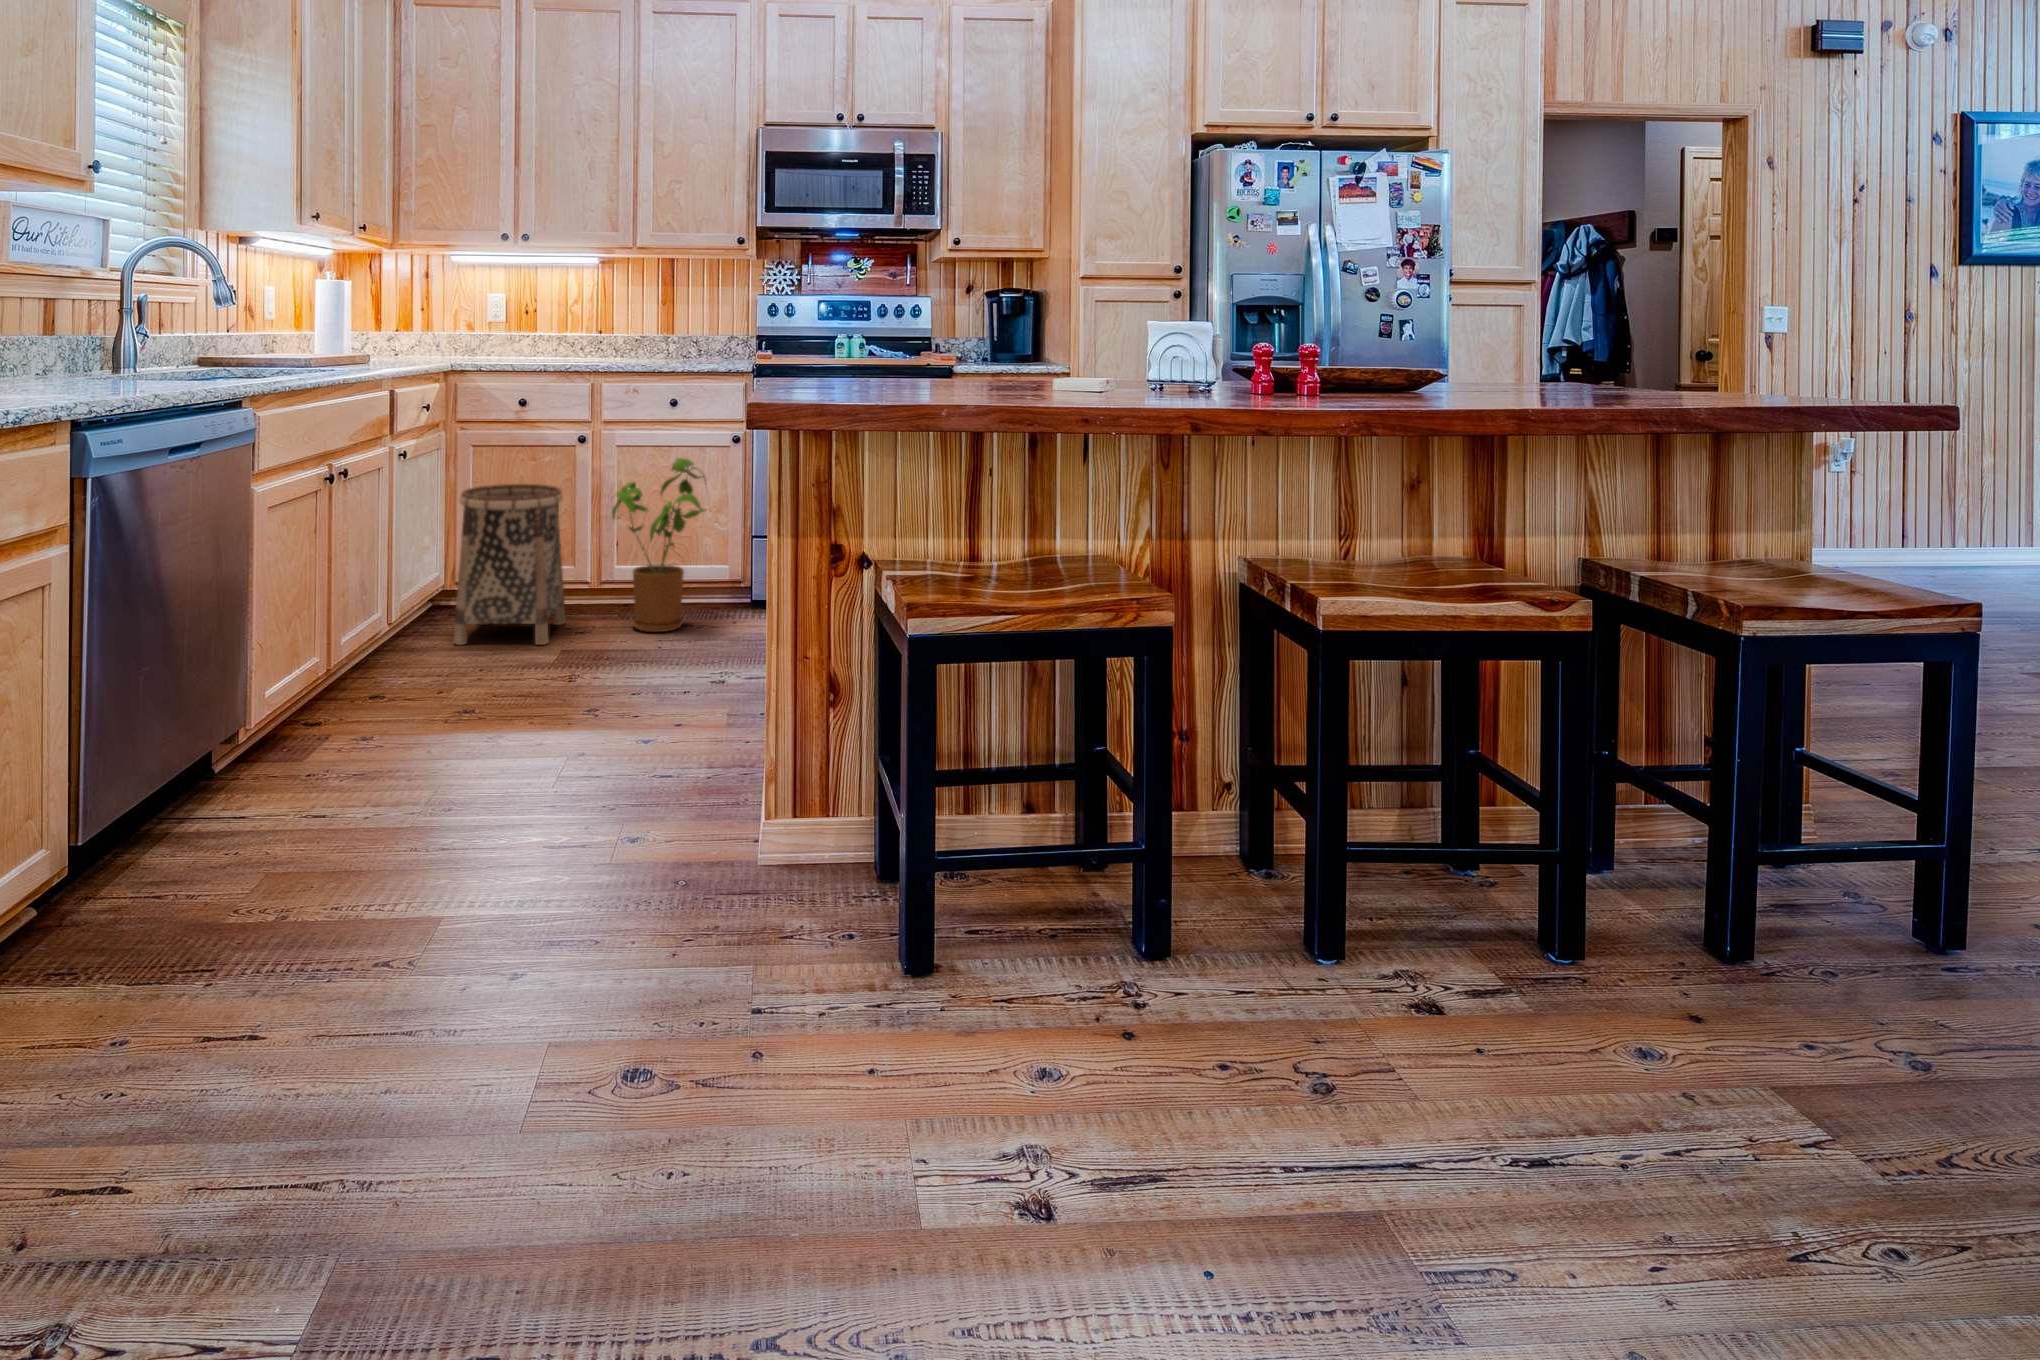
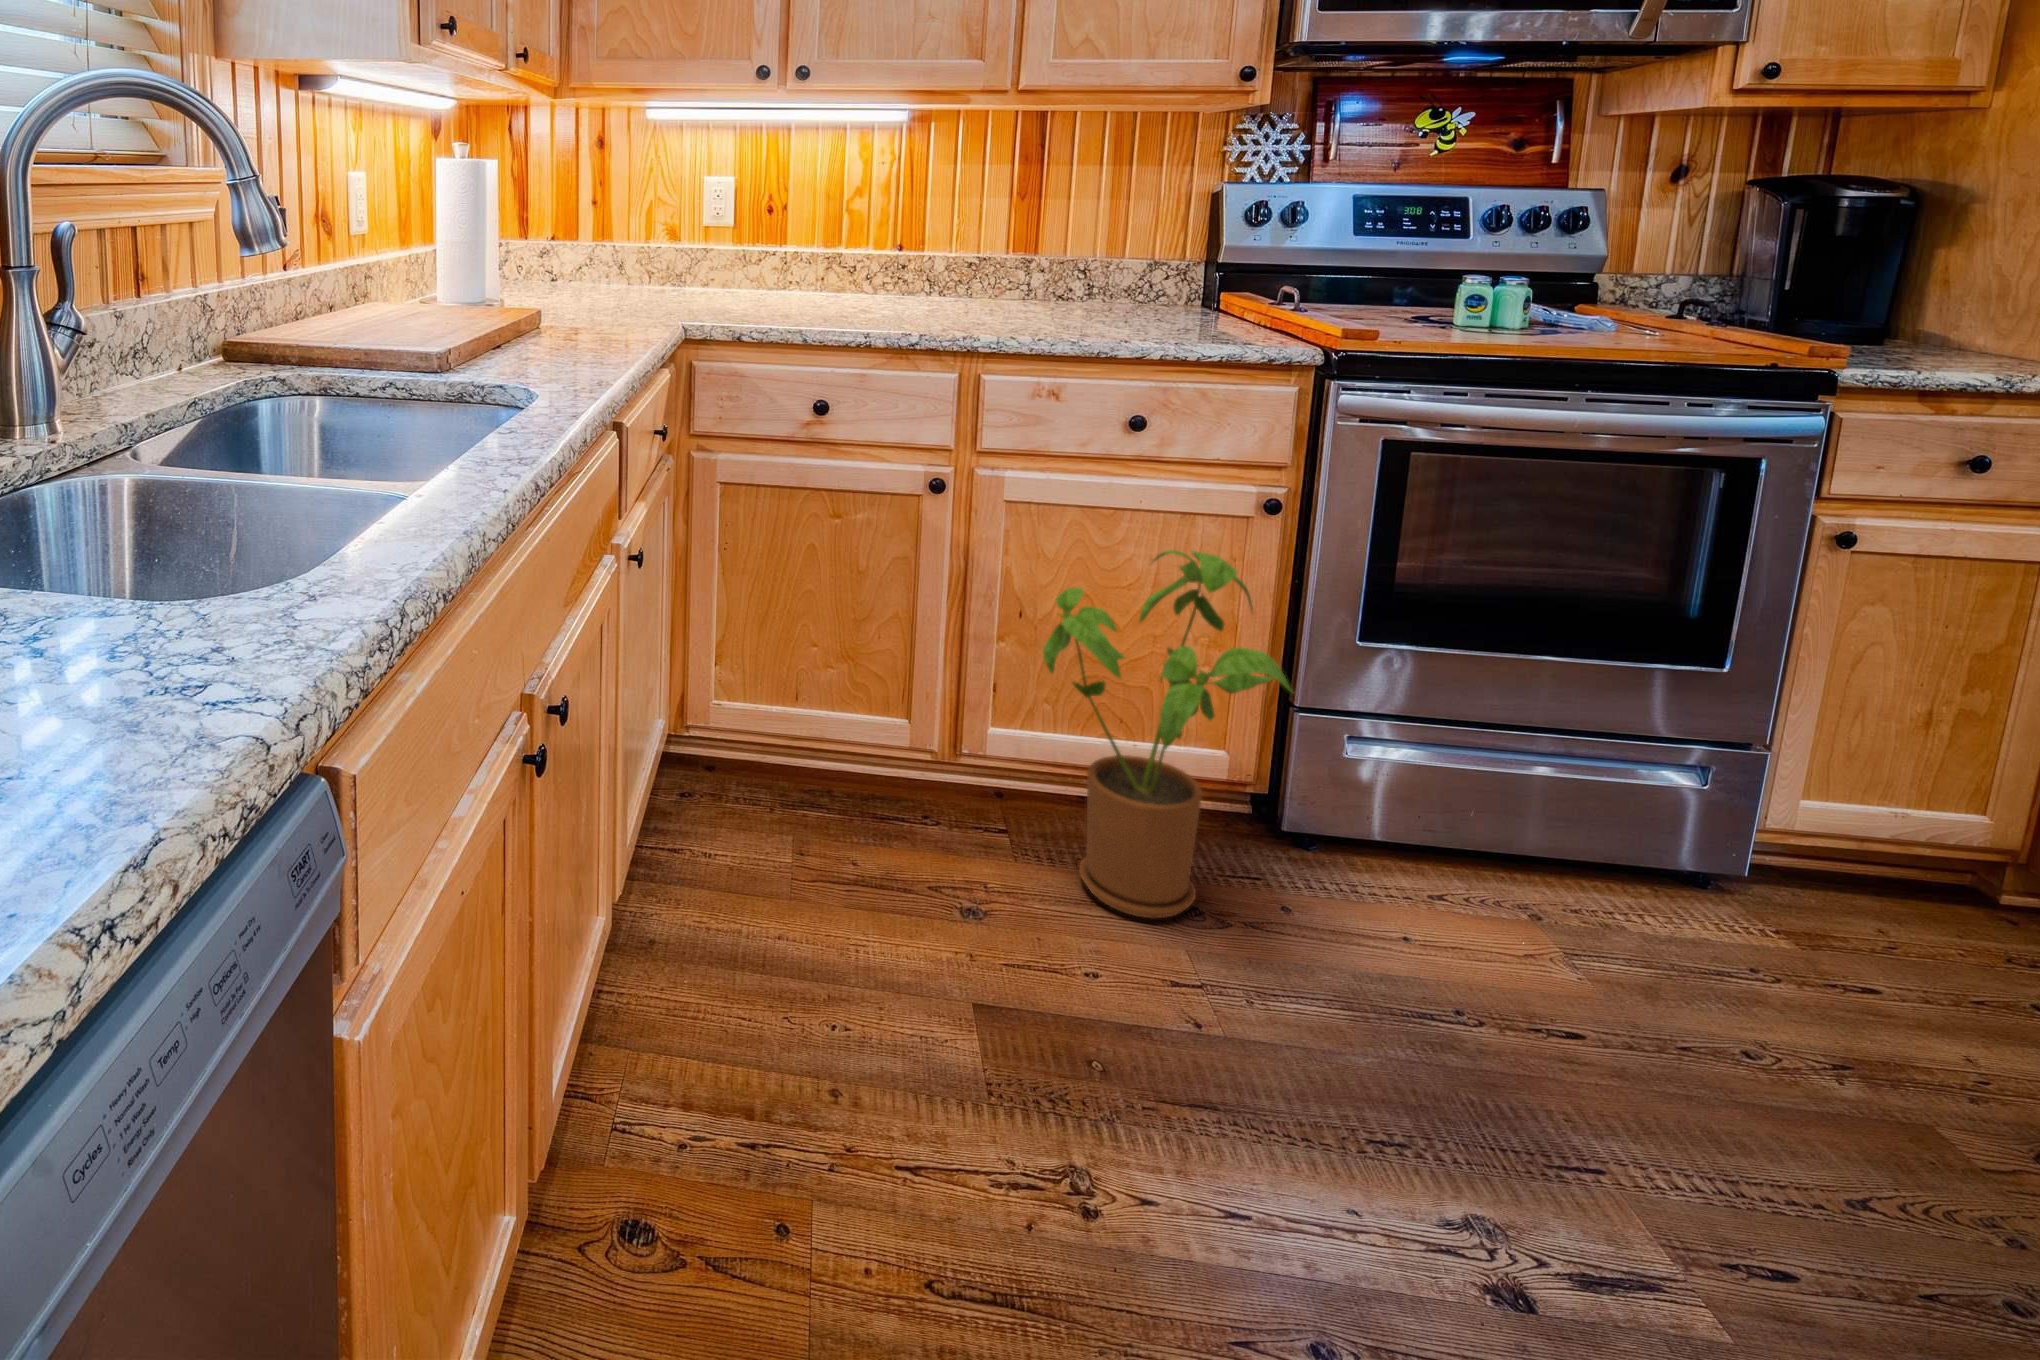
basket: present [454,484,566,645] -> none [747,583,964,963]

